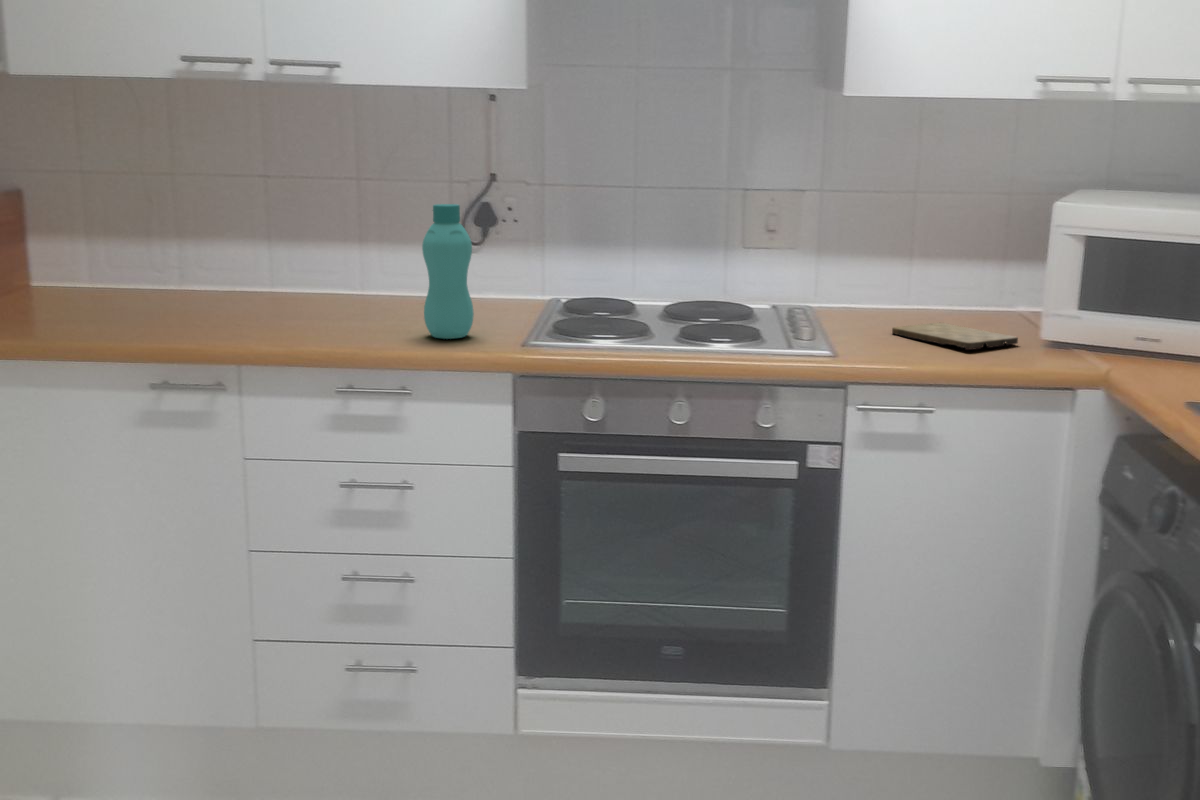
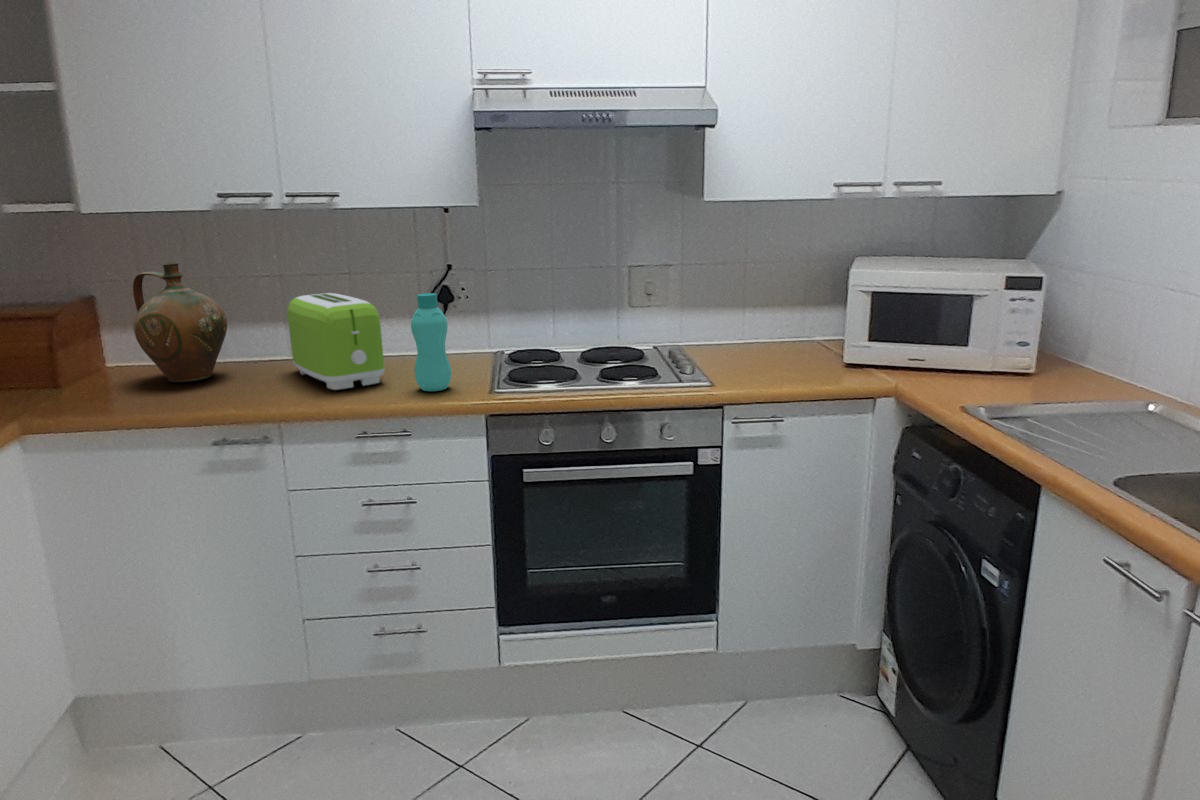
ceramic jug: none [73,150,194,309] -> present [133,262,227,383]
toaster: none [271,203,388,329] -> present [287,293,384,390]
cutting board: present [892,323,1018,350] -> none [745,354,831,375]

